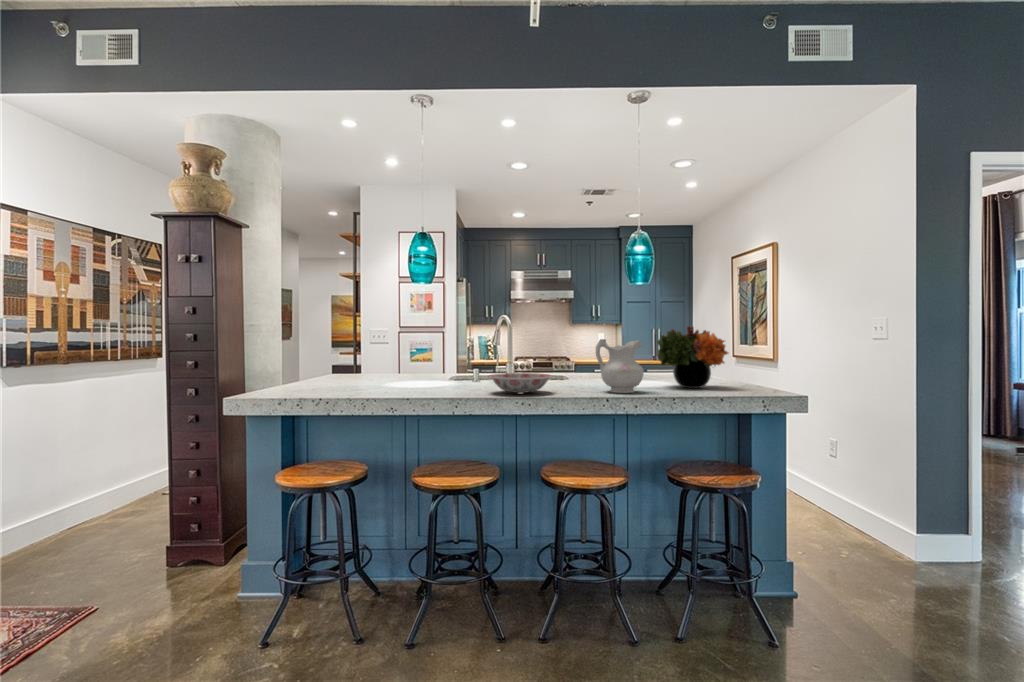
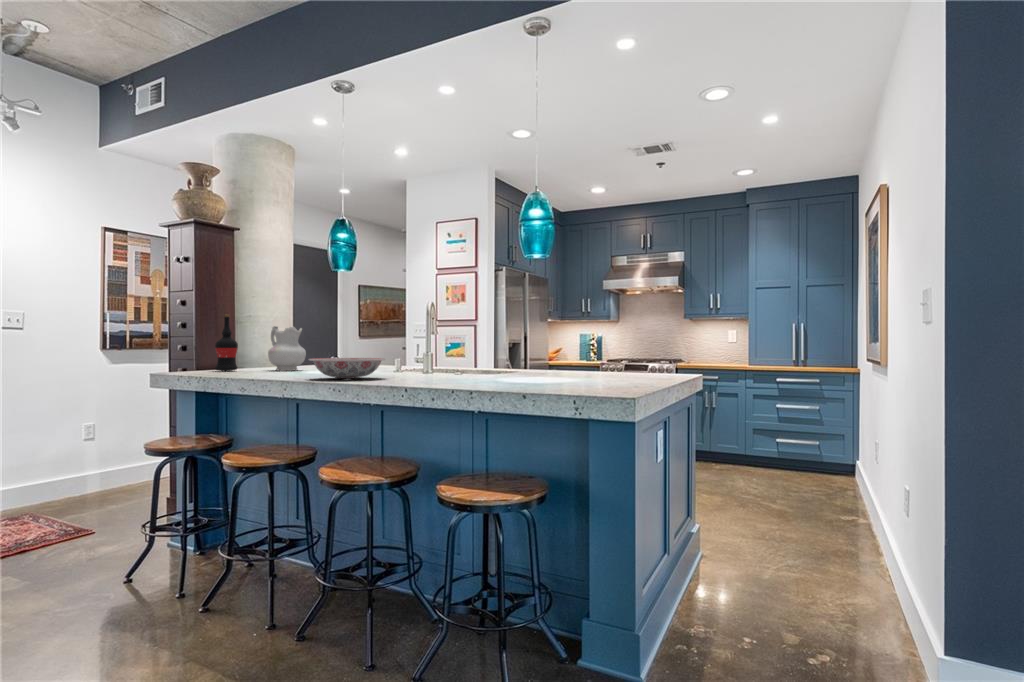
flower arrangement: present [657,326,728,388] -> none [515,297,617,384]
wine bottle: none [299,330,322,390] -> present [215,314,238,371]
ceramic pitcher: present [596,339,643,393] -> present [268,326,306,371]

